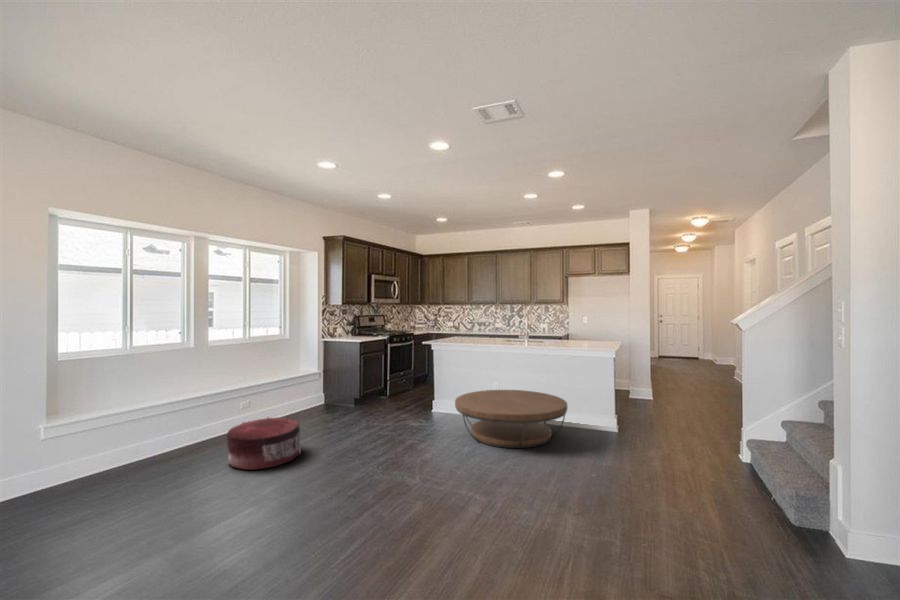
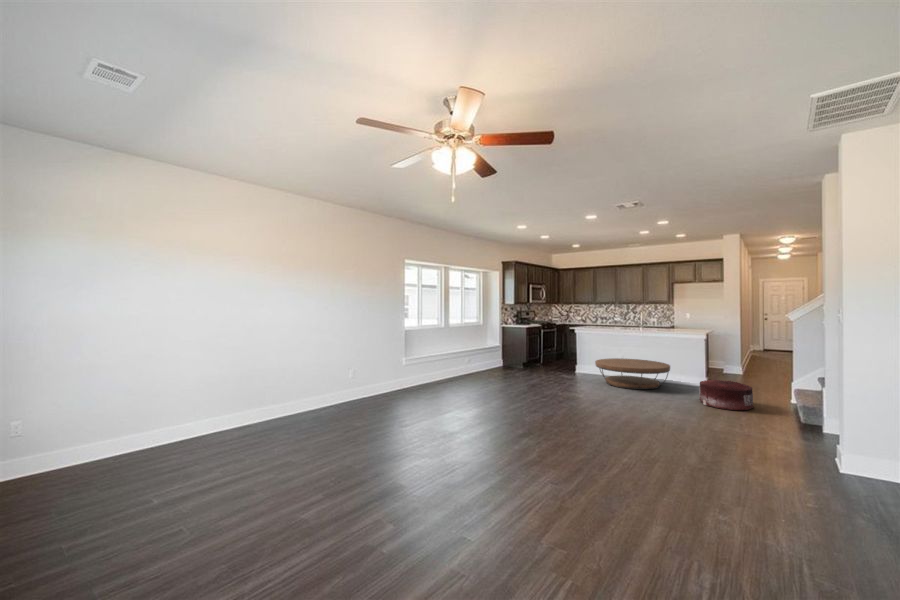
pouf: present [227,417,300,470] -> present [699,380,754,410]

